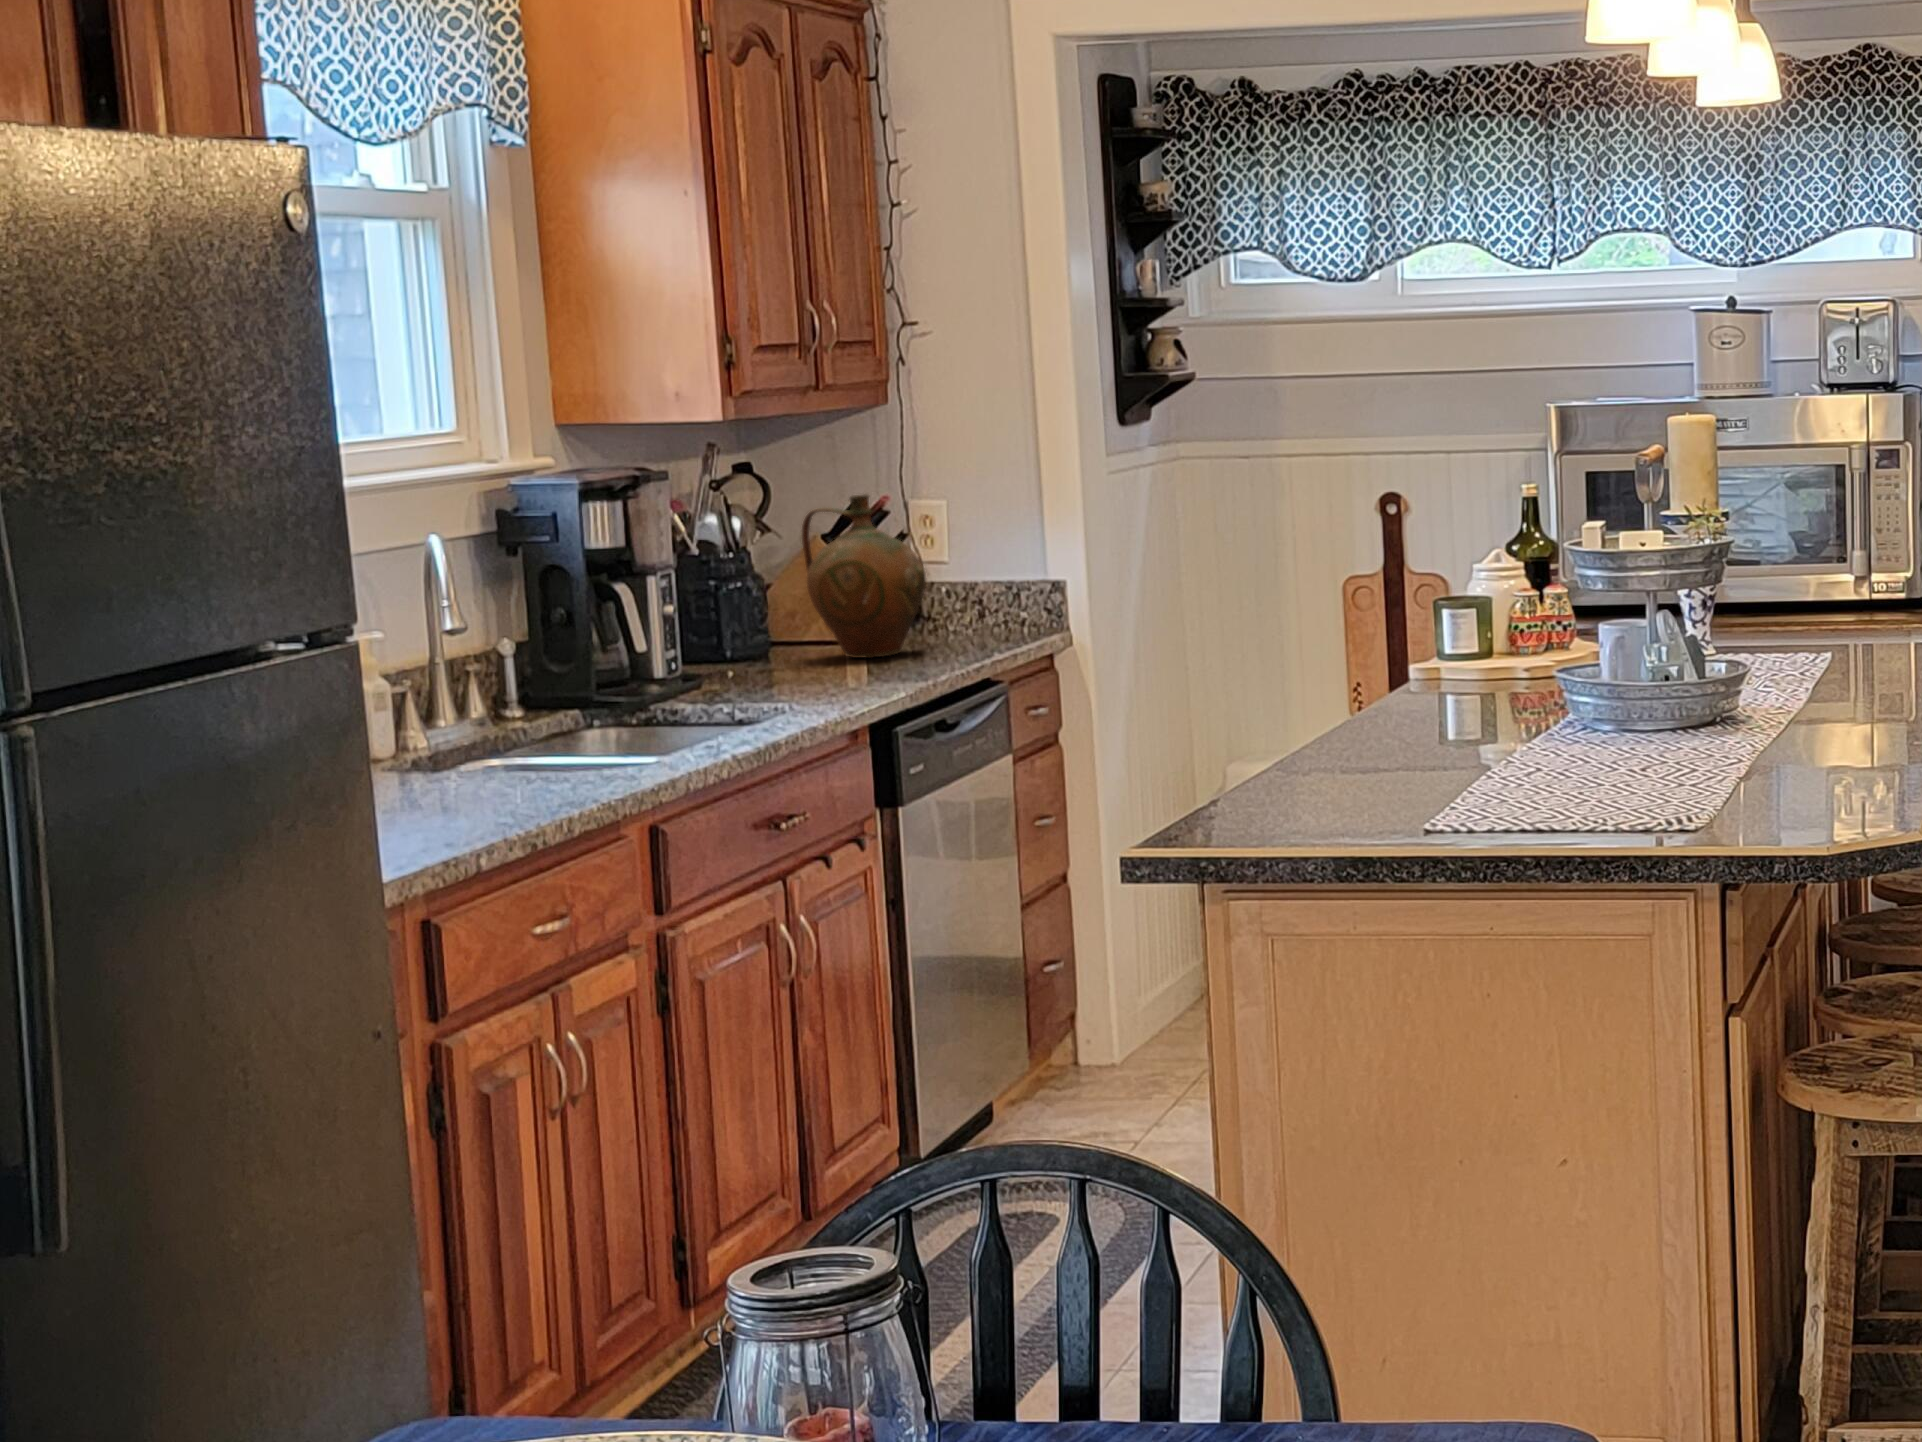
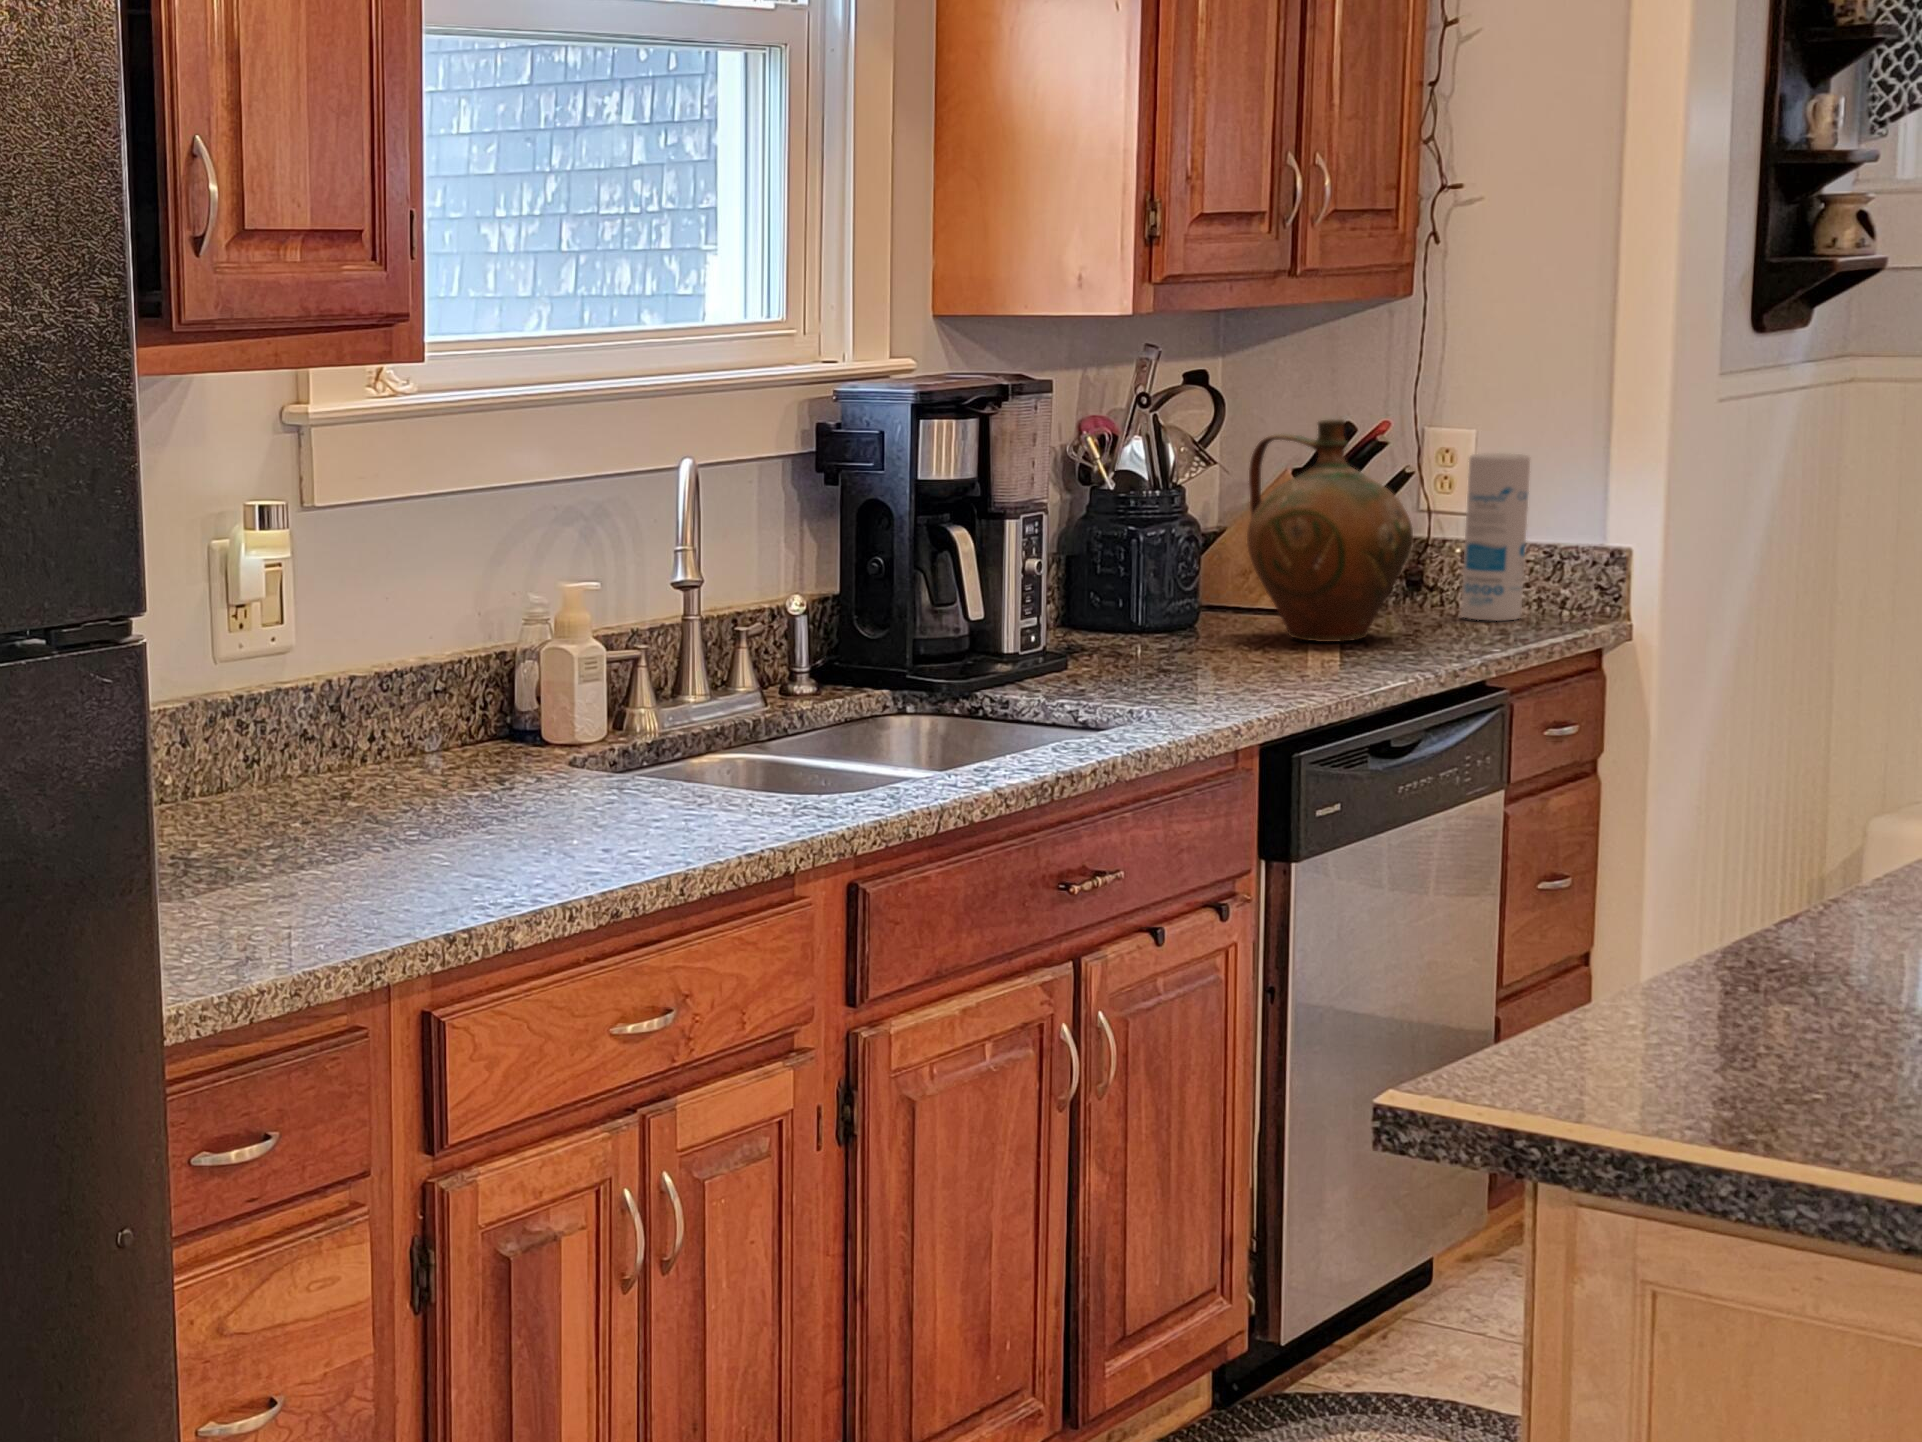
canister: none [949,515,998,636] -> present [1461,453,1530,621]

